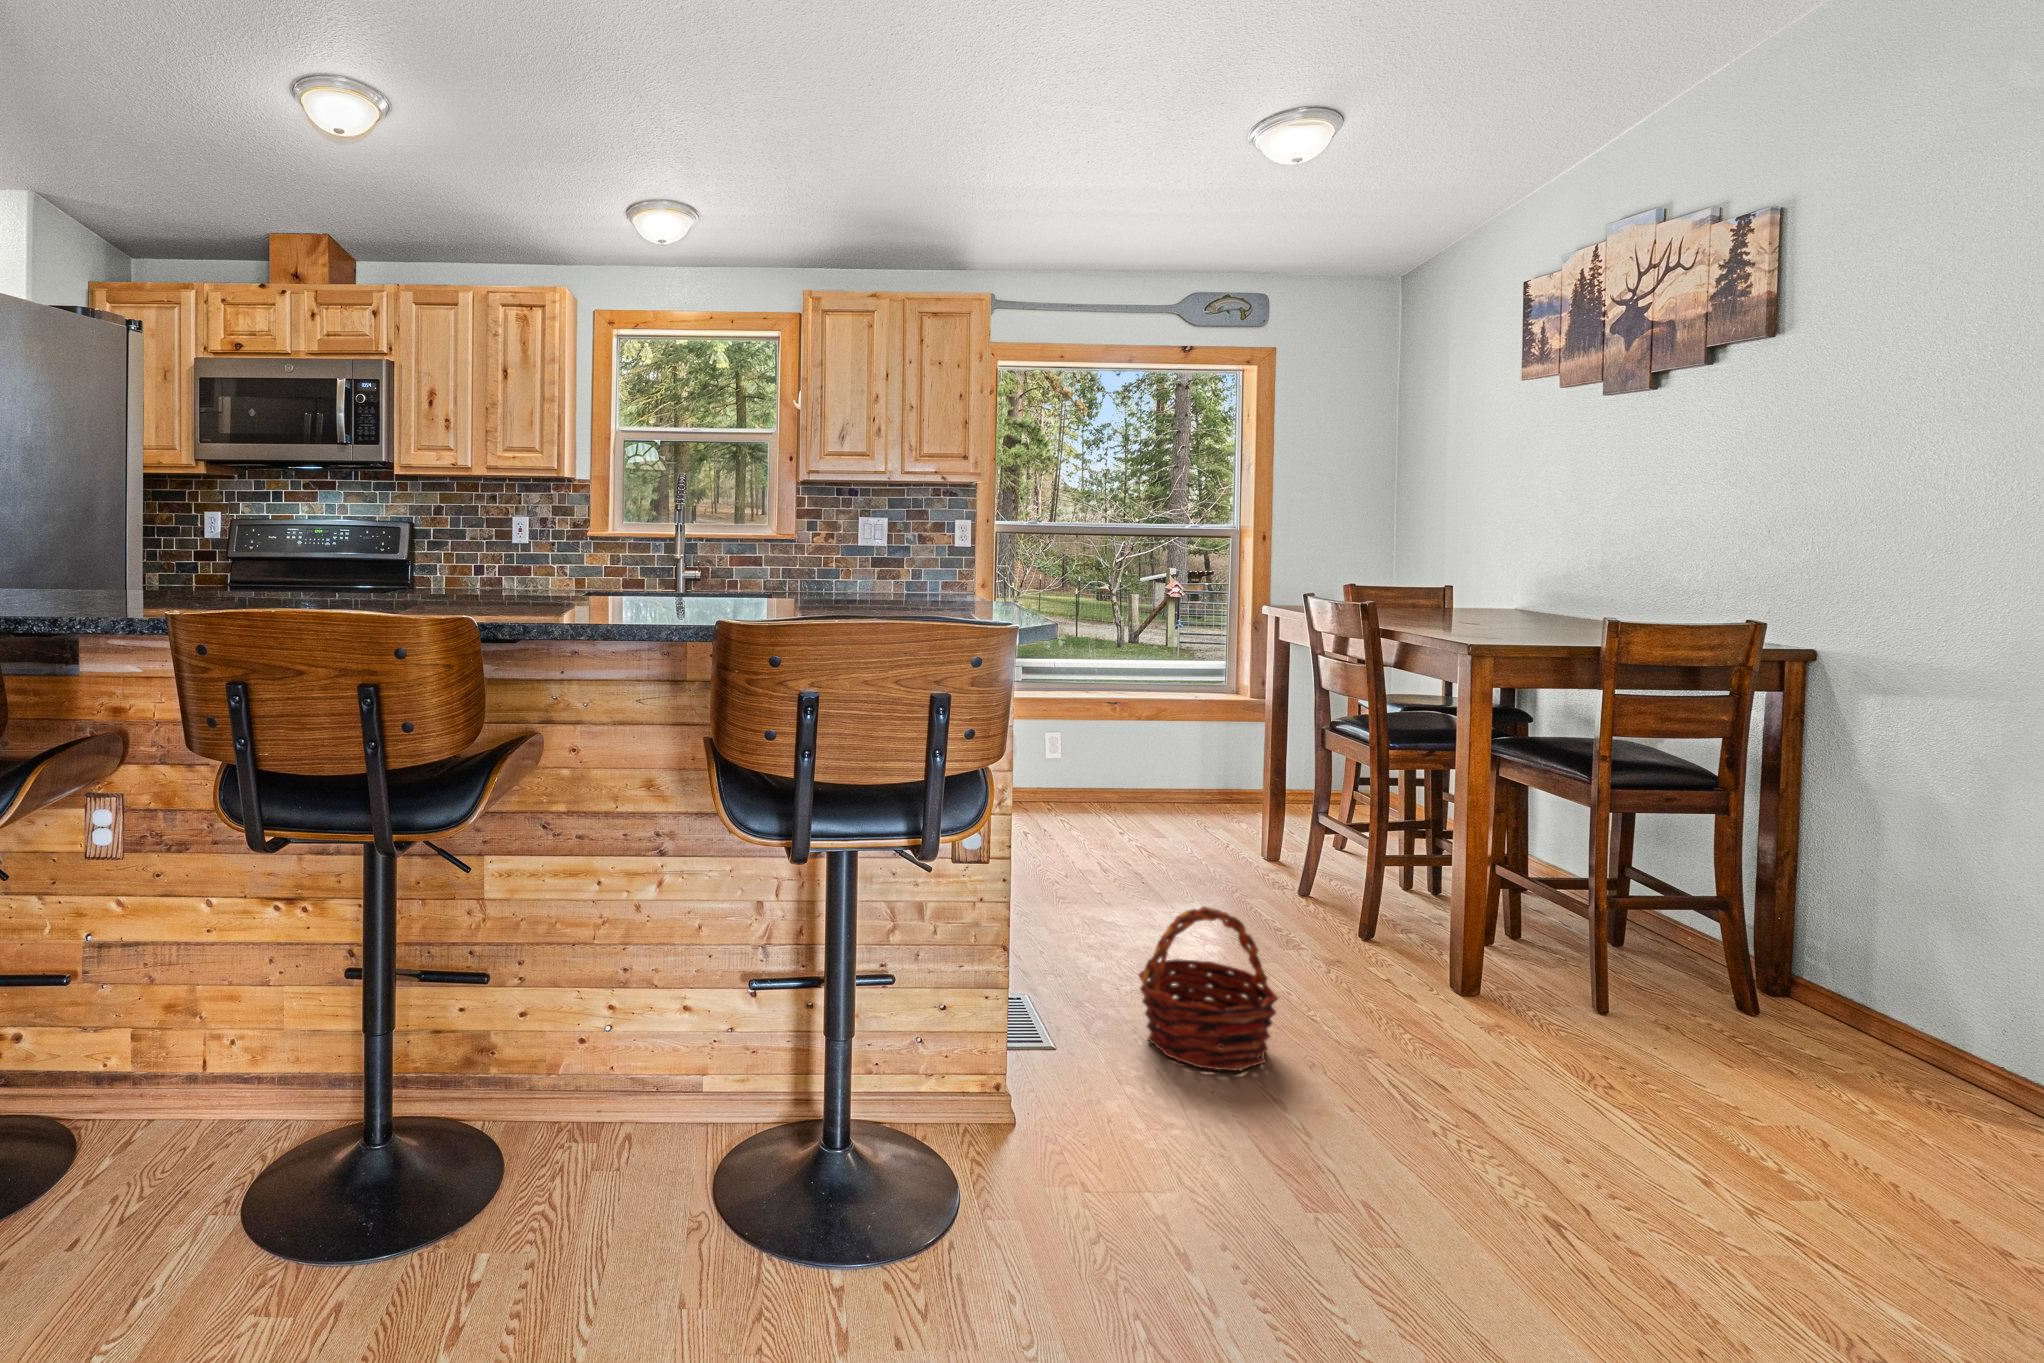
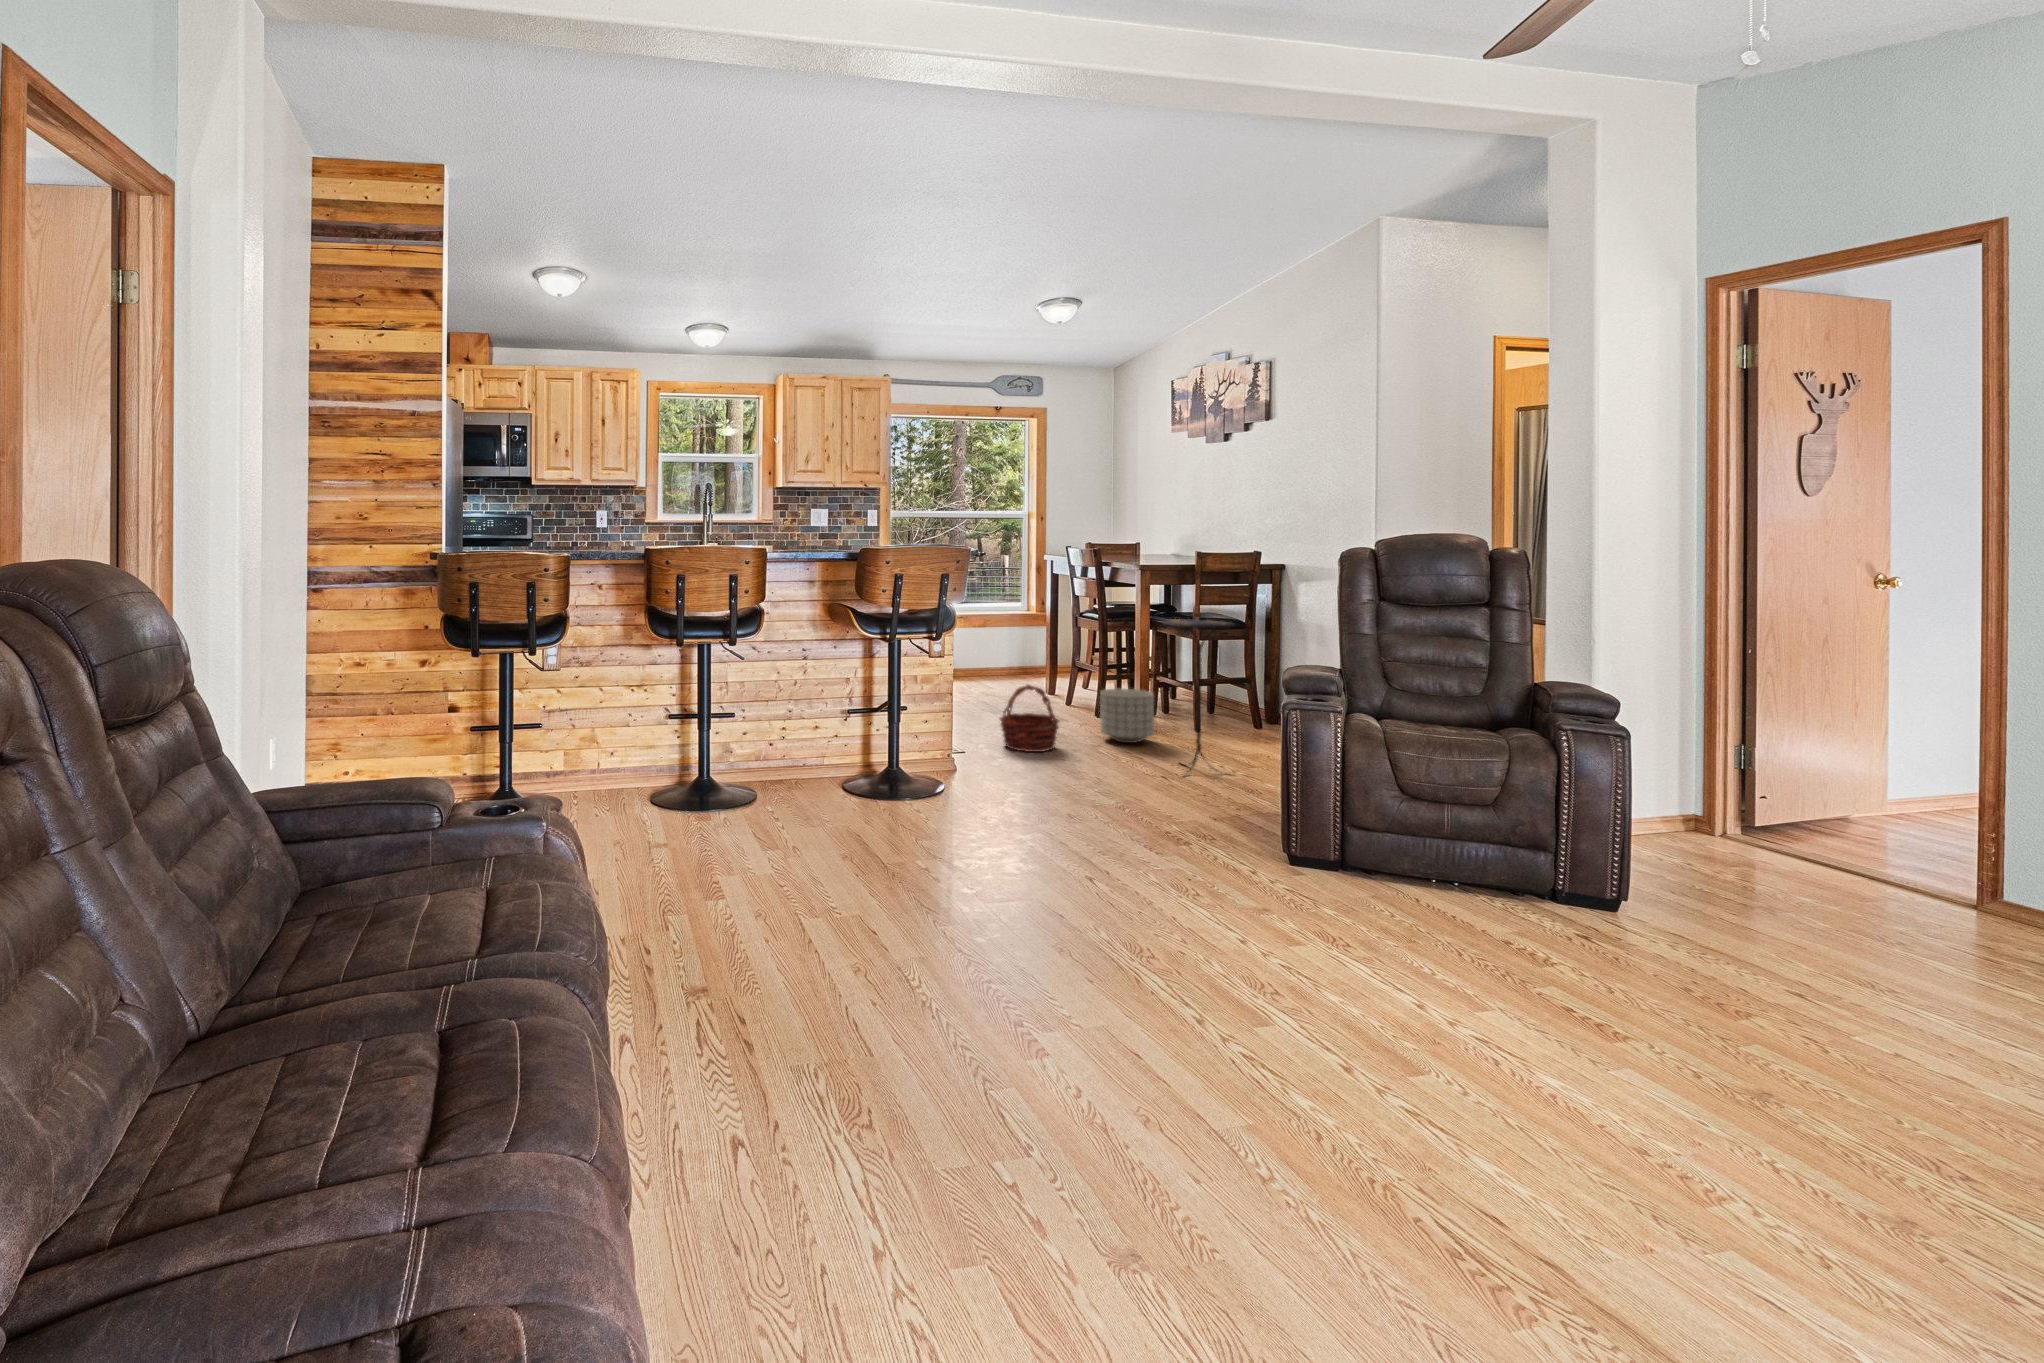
side table: none [1553,797,1784,1247] -> present [1163,619,1235,772]
planter: none [1377,915,1511,1054] -> present [1100,689,1154,743]

